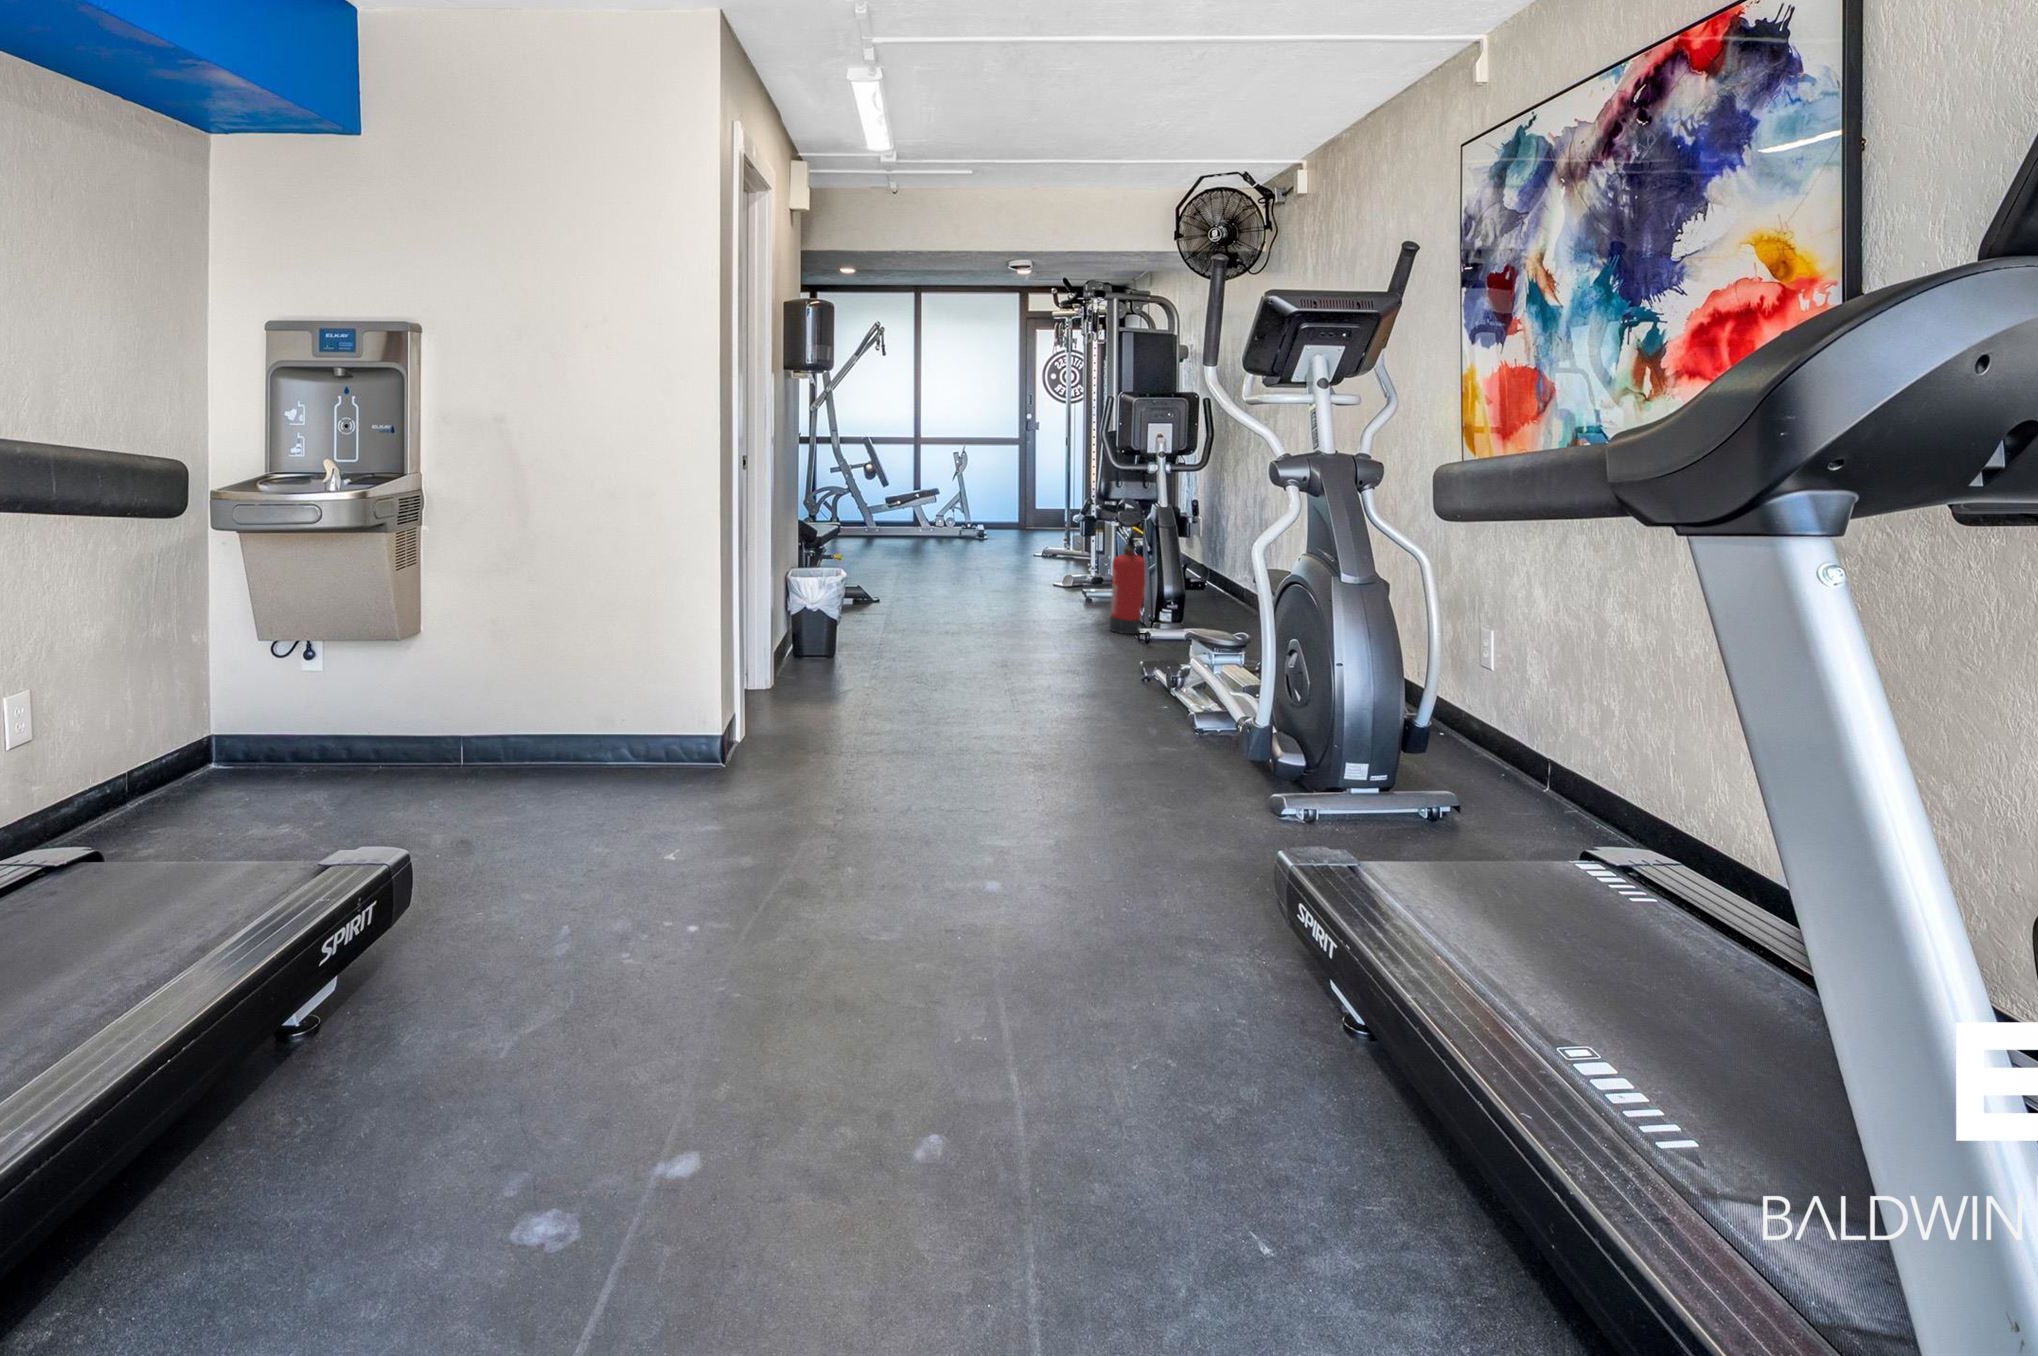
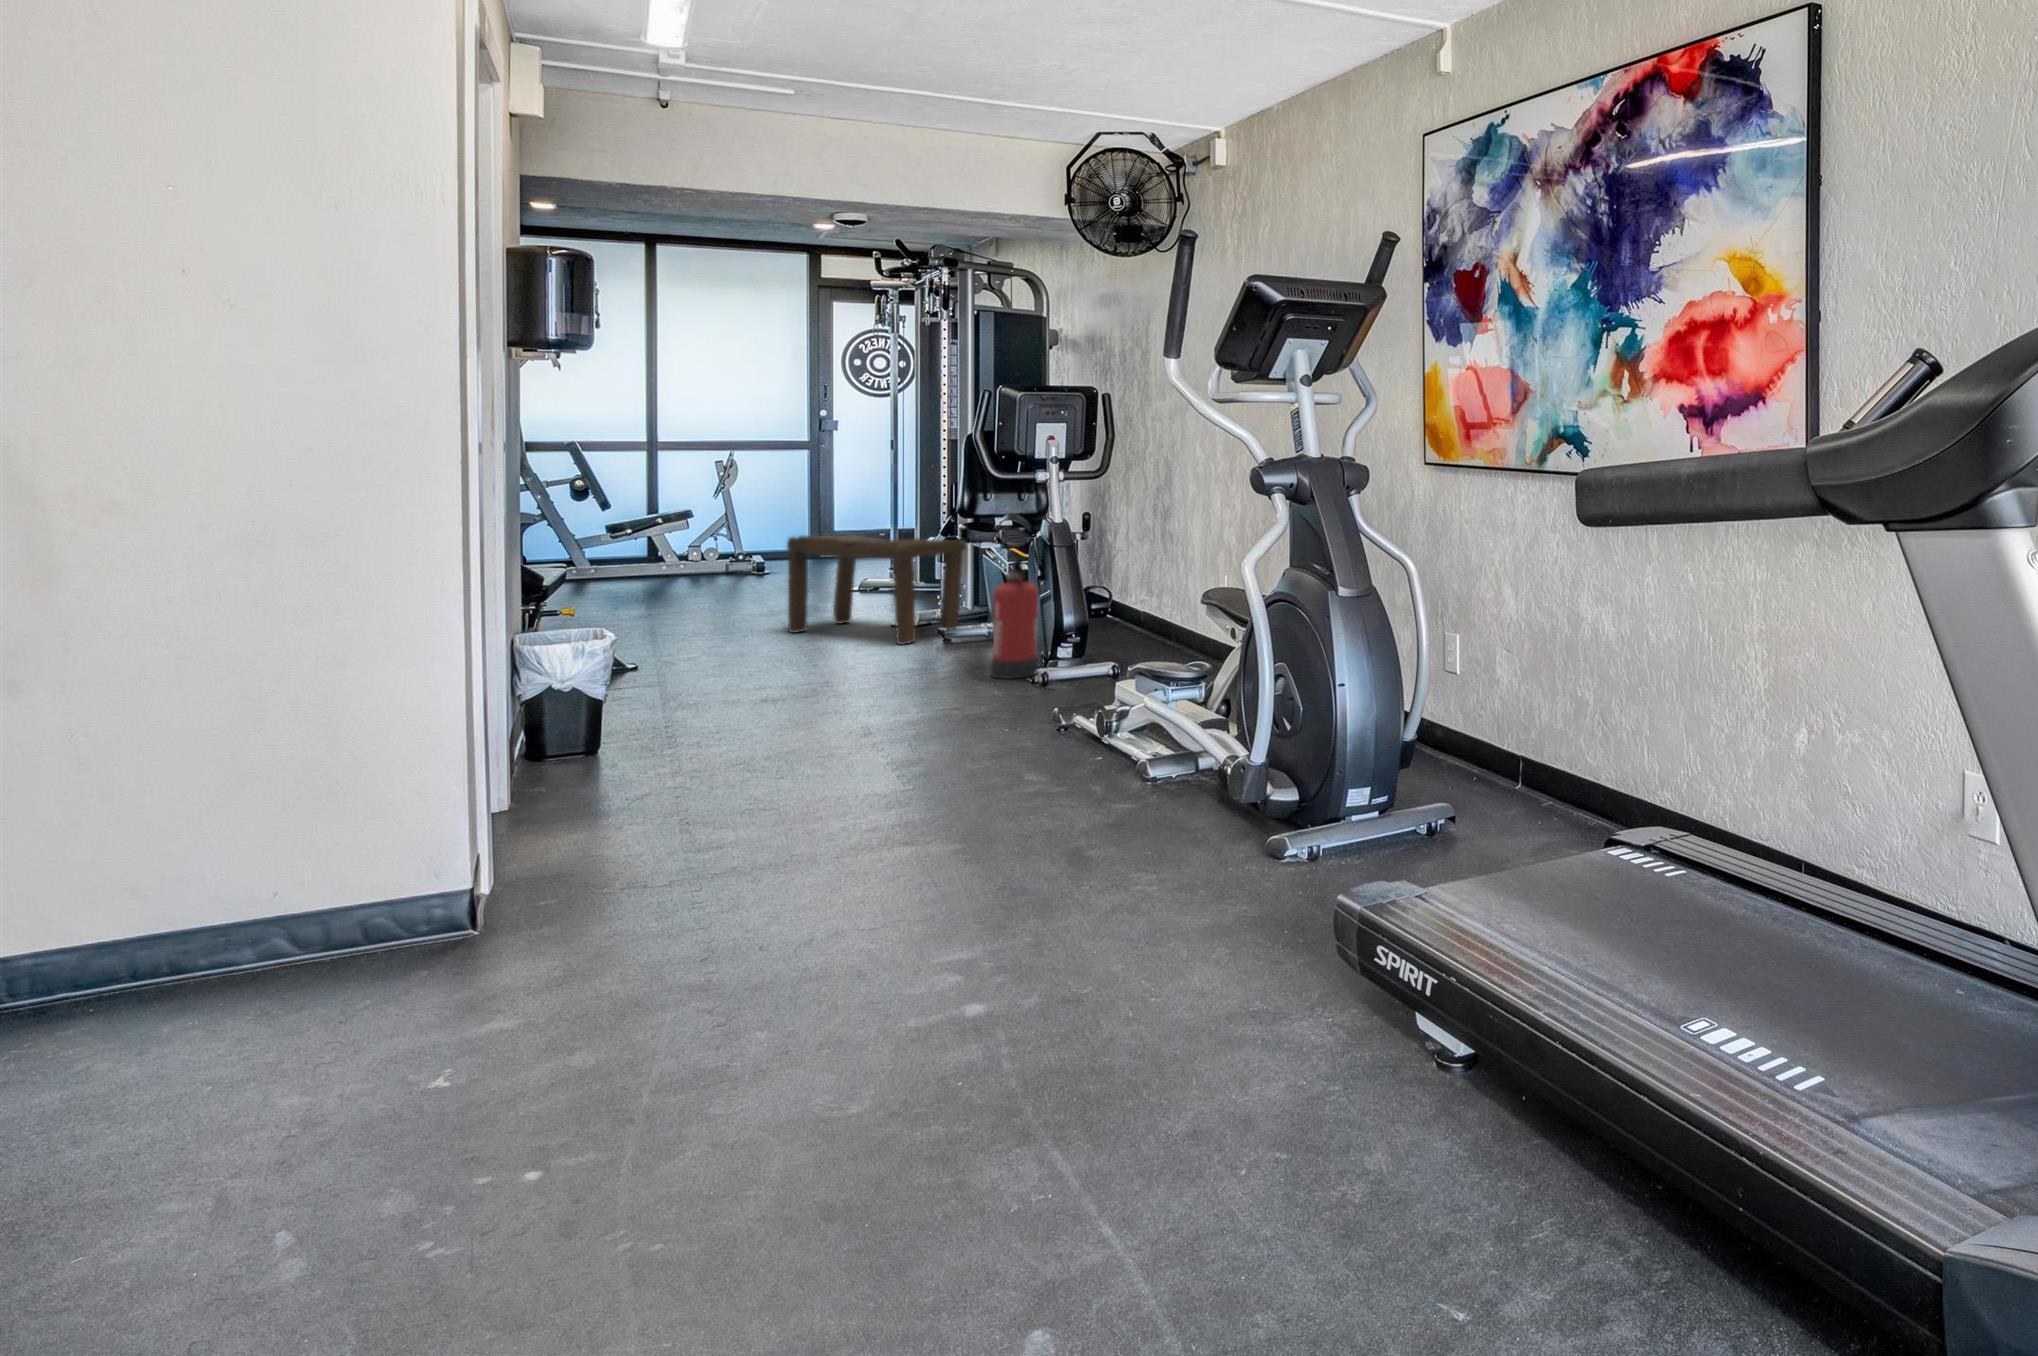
bench: none [982,507,1107,599] -> present [787,535,966,644]

